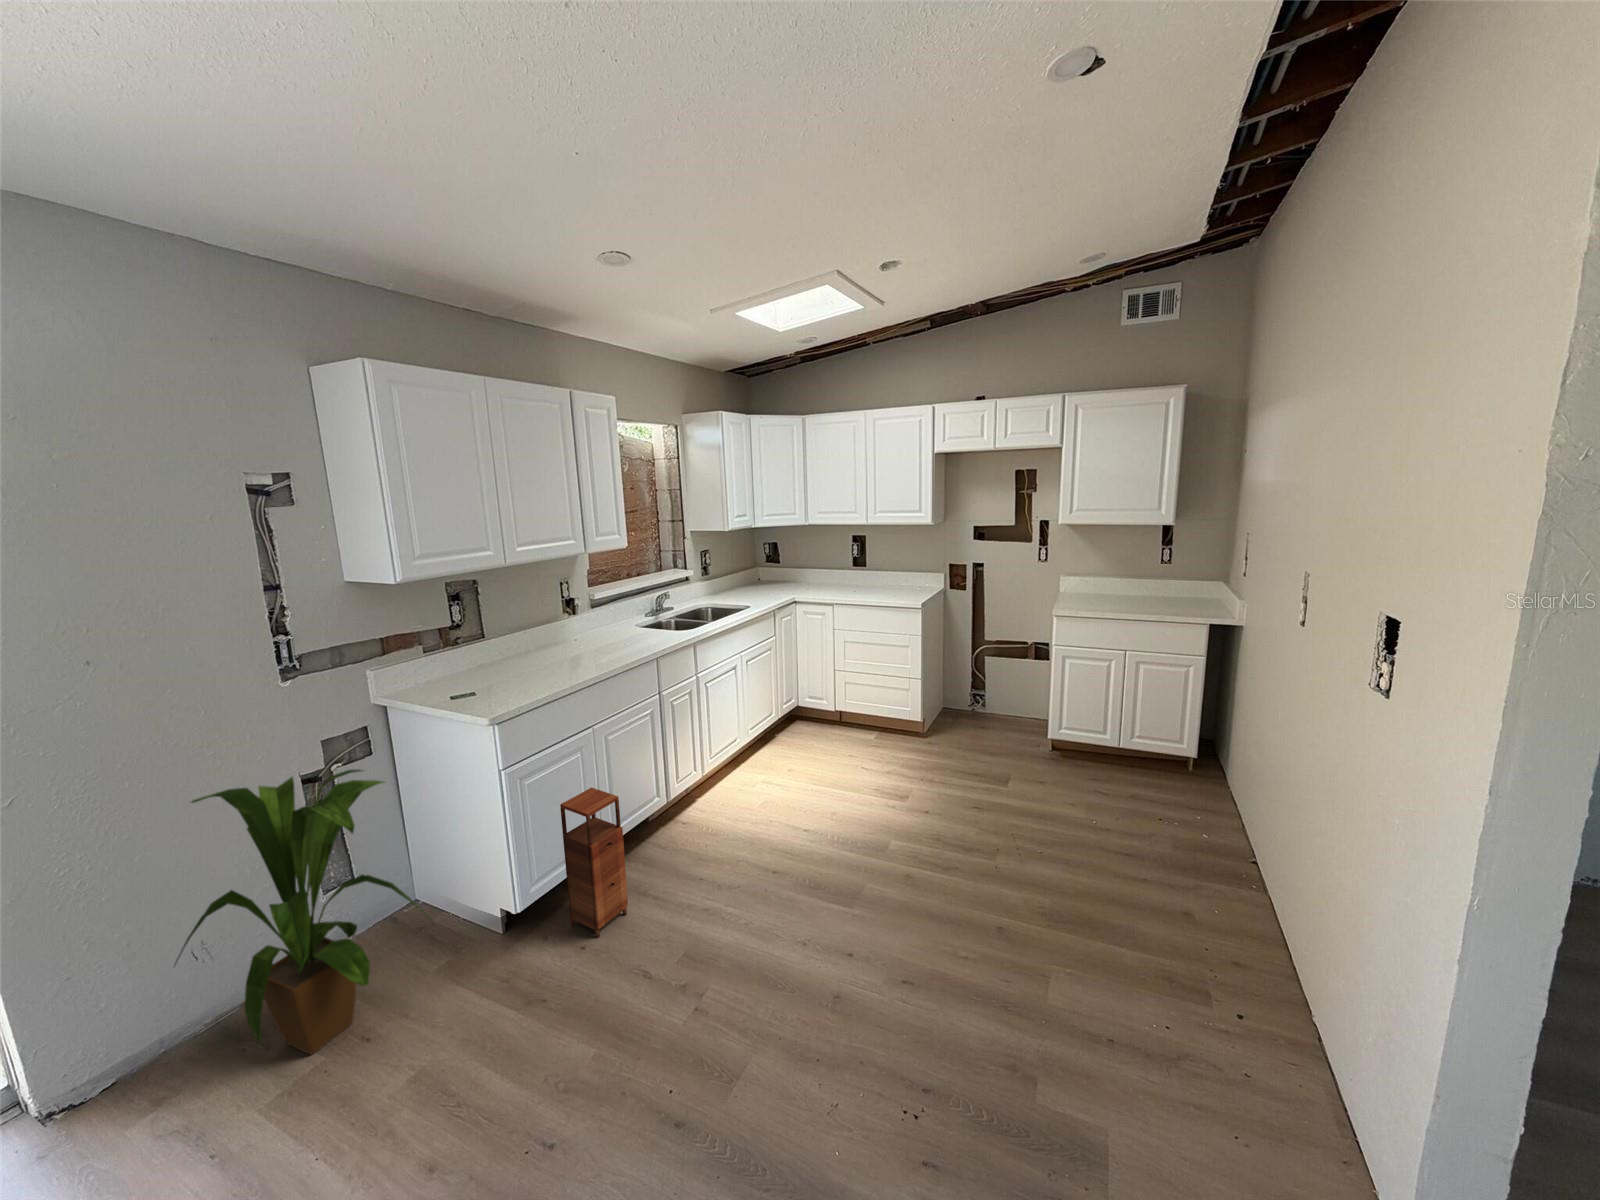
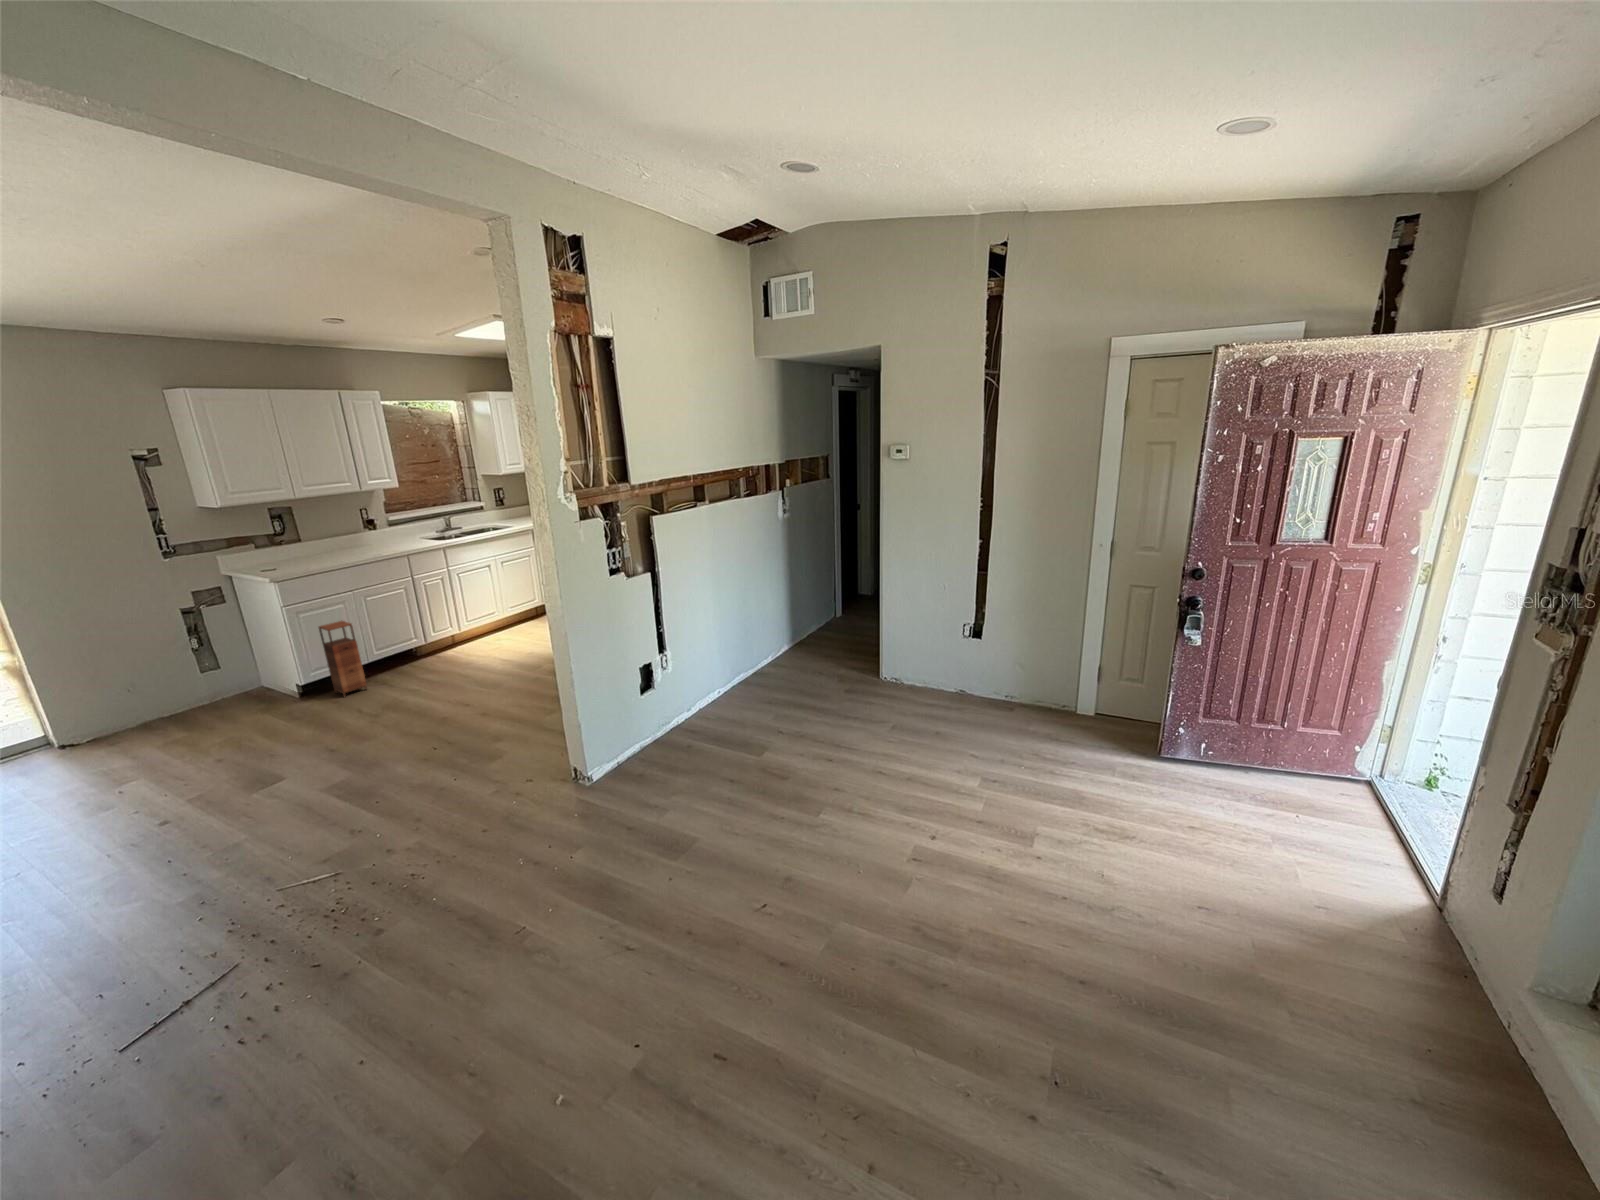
house plant: present [175,770,430,1054] -> none [106,596,247,730]

